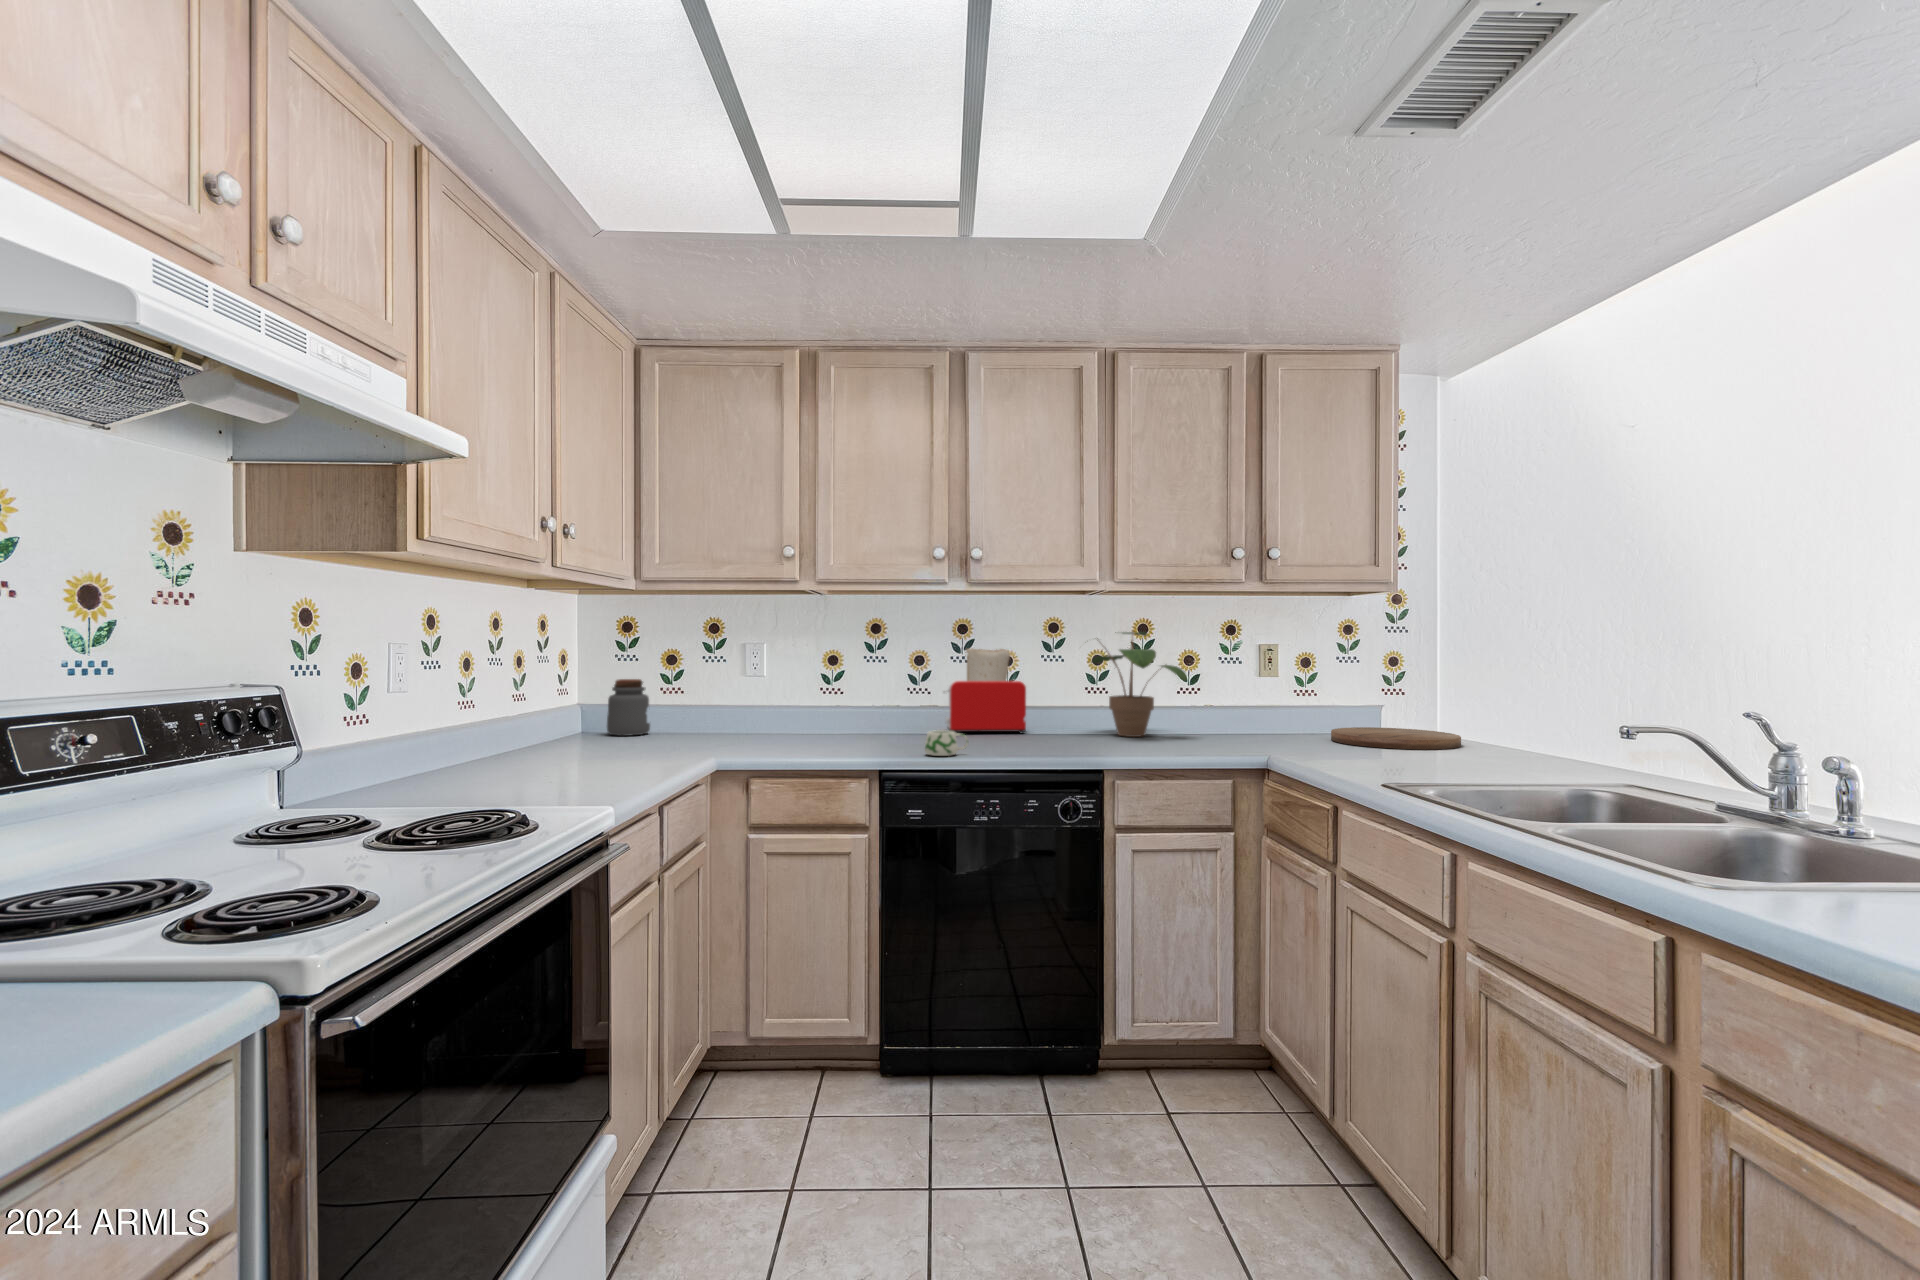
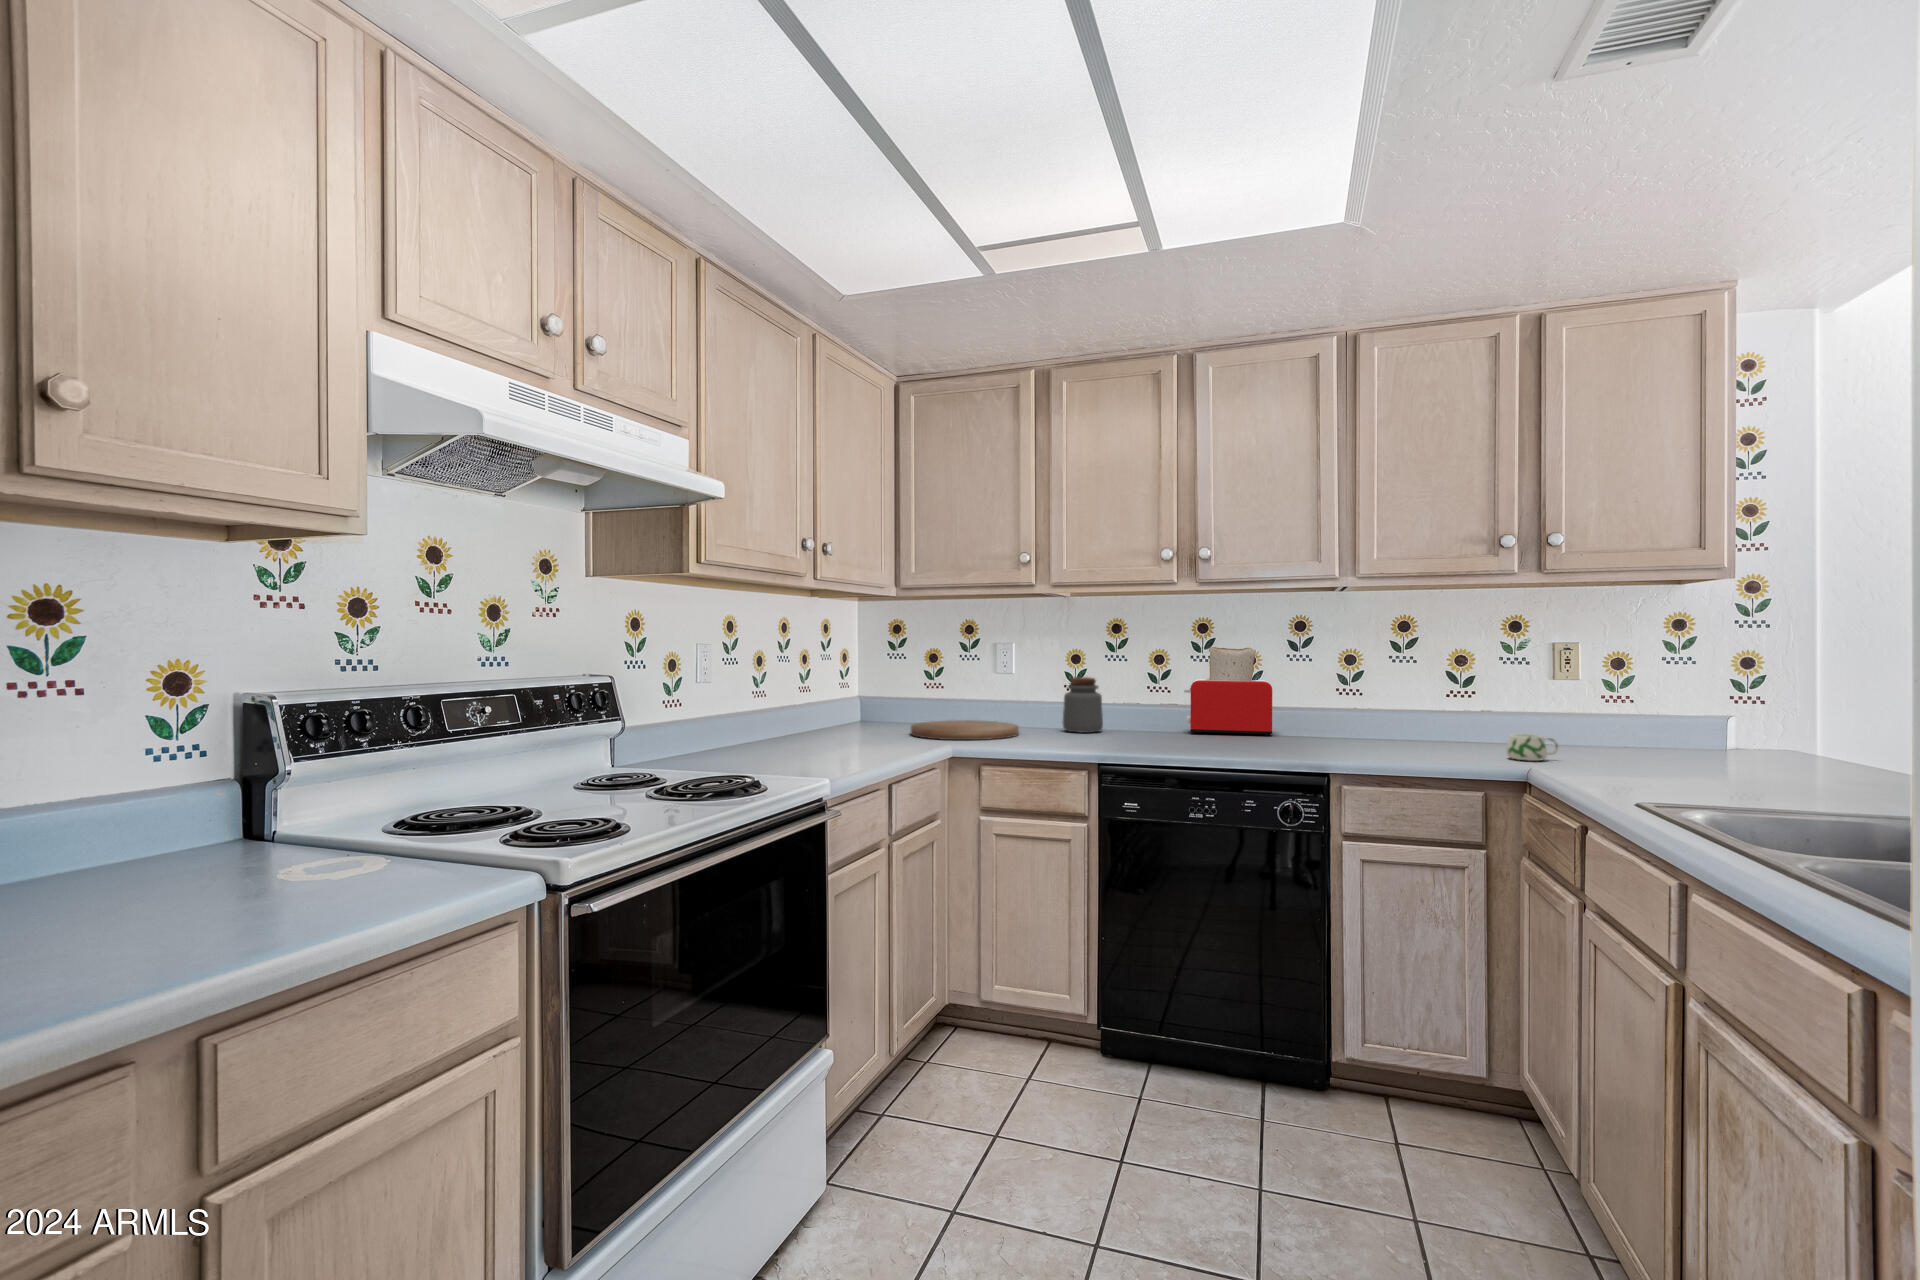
potted plant: present [1092,632,1187,737] -> none [1328,628,1454,744]
jar: present [607,679,650,736] -> present [1063,677,1103,733]
cutting board: present [1331,727,1461,750] -> present [911,720,1019,740]
mug: present [925,730,968,756] -> present [1506,734,1558,761]

